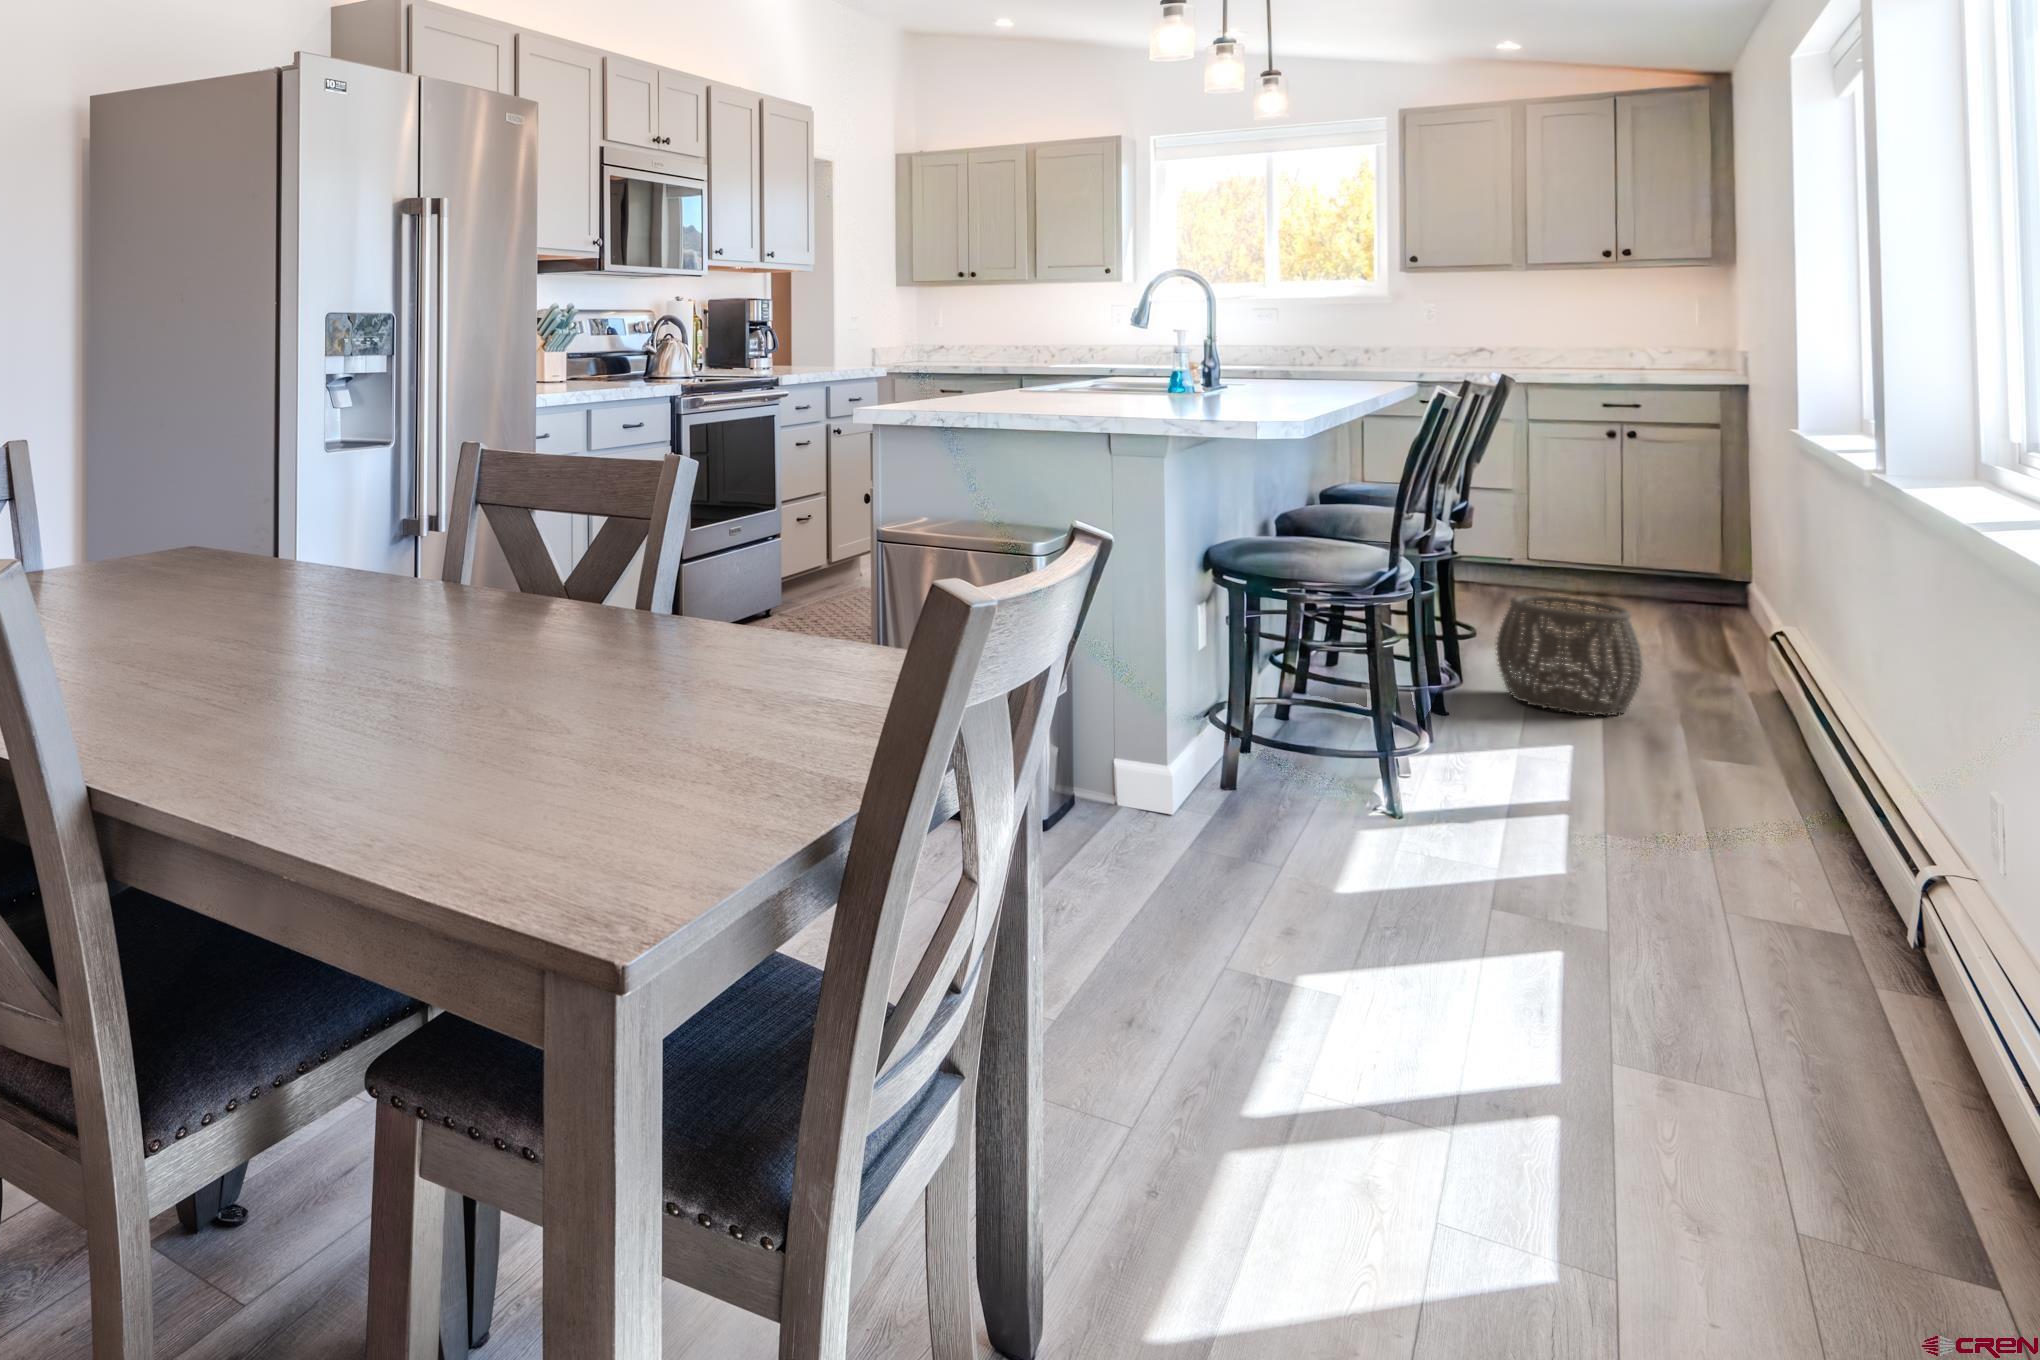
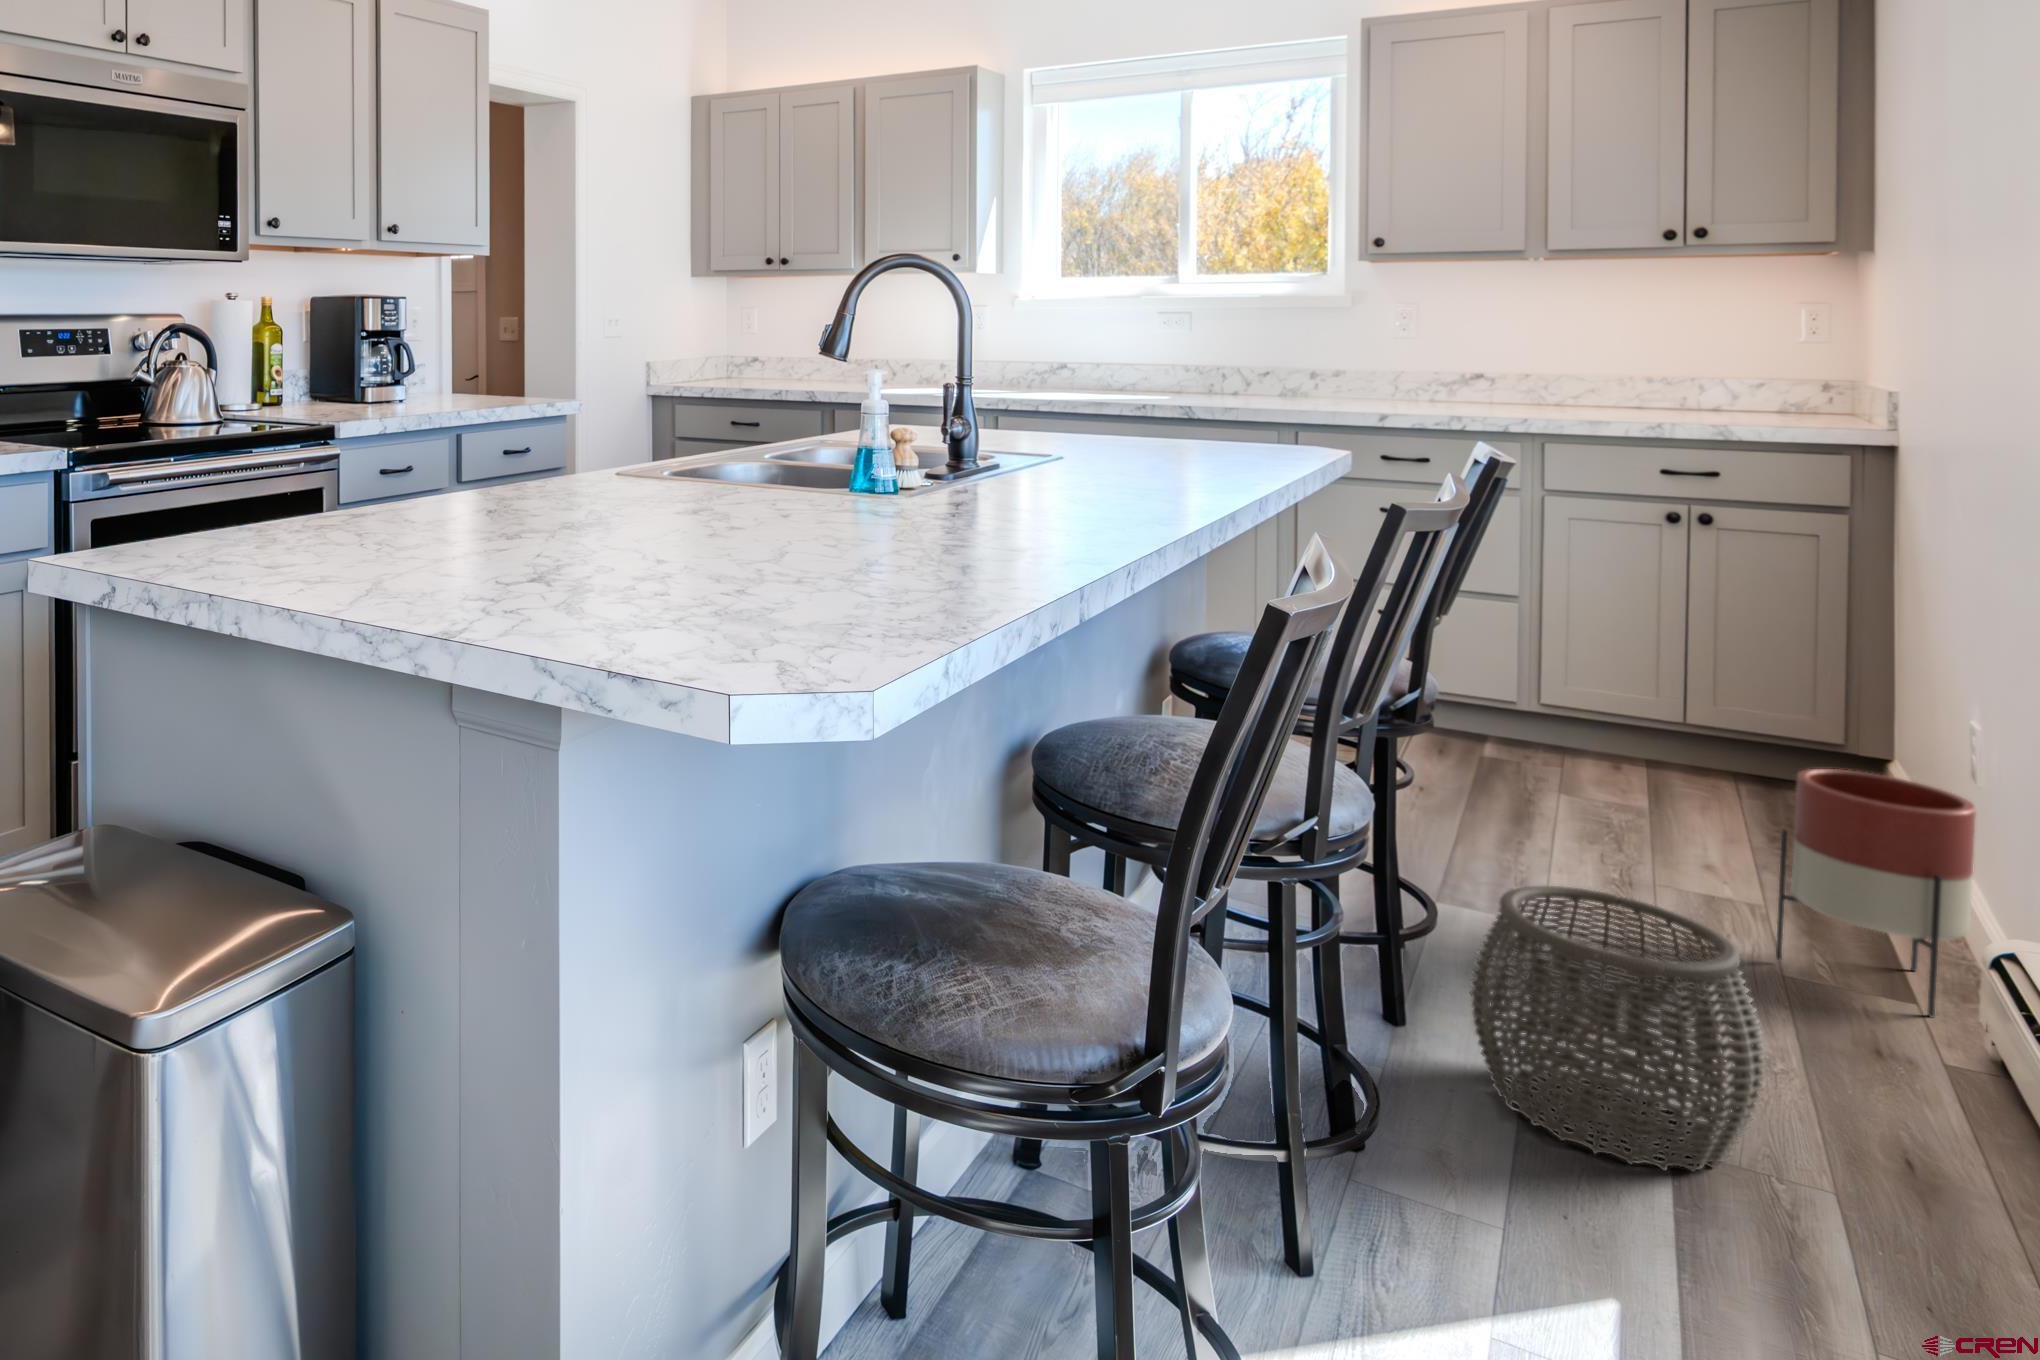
planter: none [1663,554,1769,677] -> present [1776,769,1976,1017]

